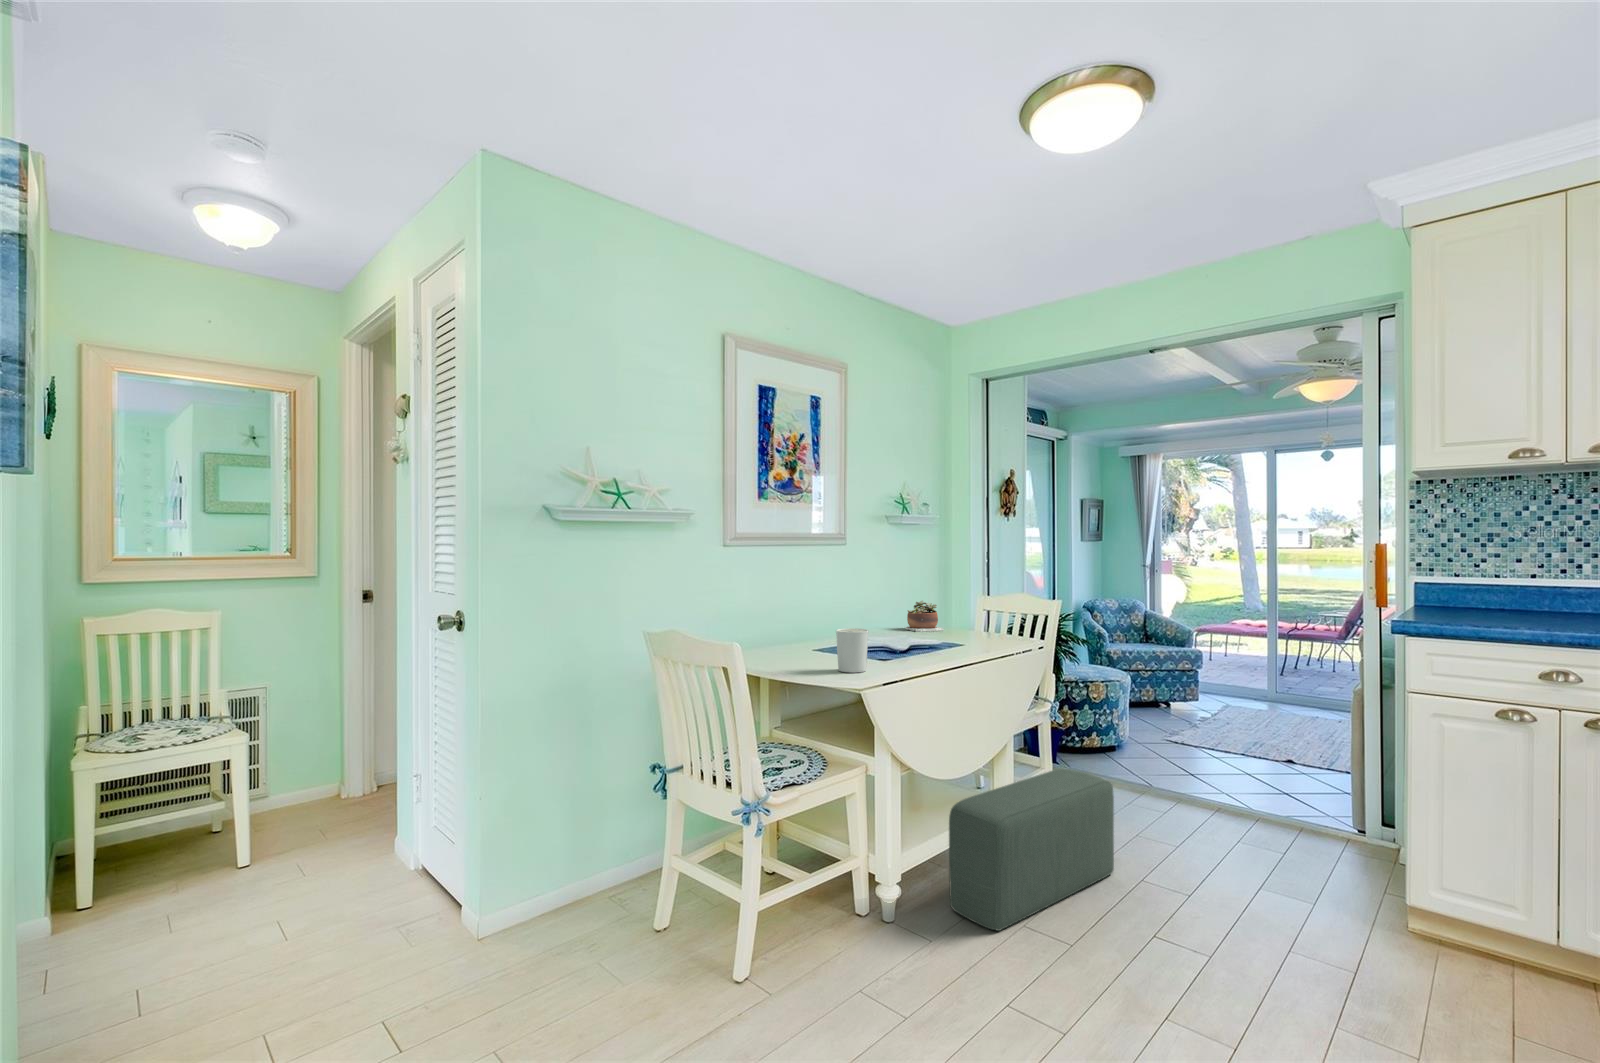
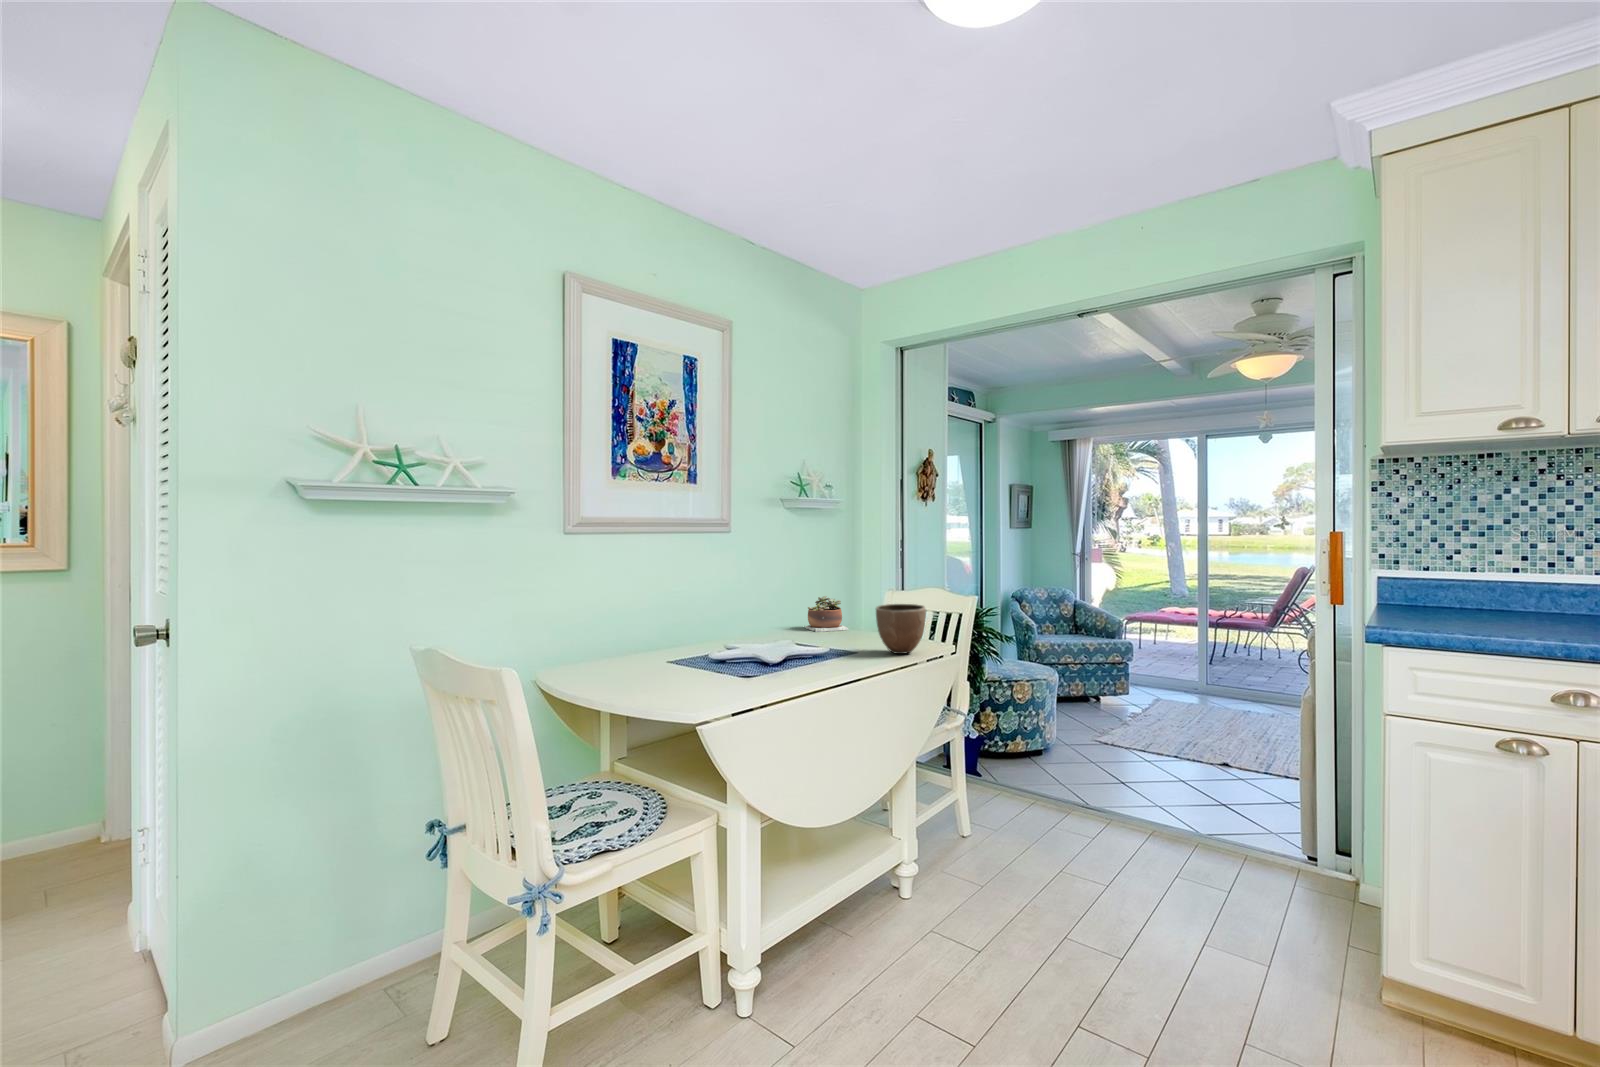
decorative bowl: none [977,605,1021,647] -> present [876,604,926,654]
candle holder: present [836,628,869,673] -> none [676,640,719,699]
pouf: present [949,769,1114,931] -> none [823,800,1030,1027]

